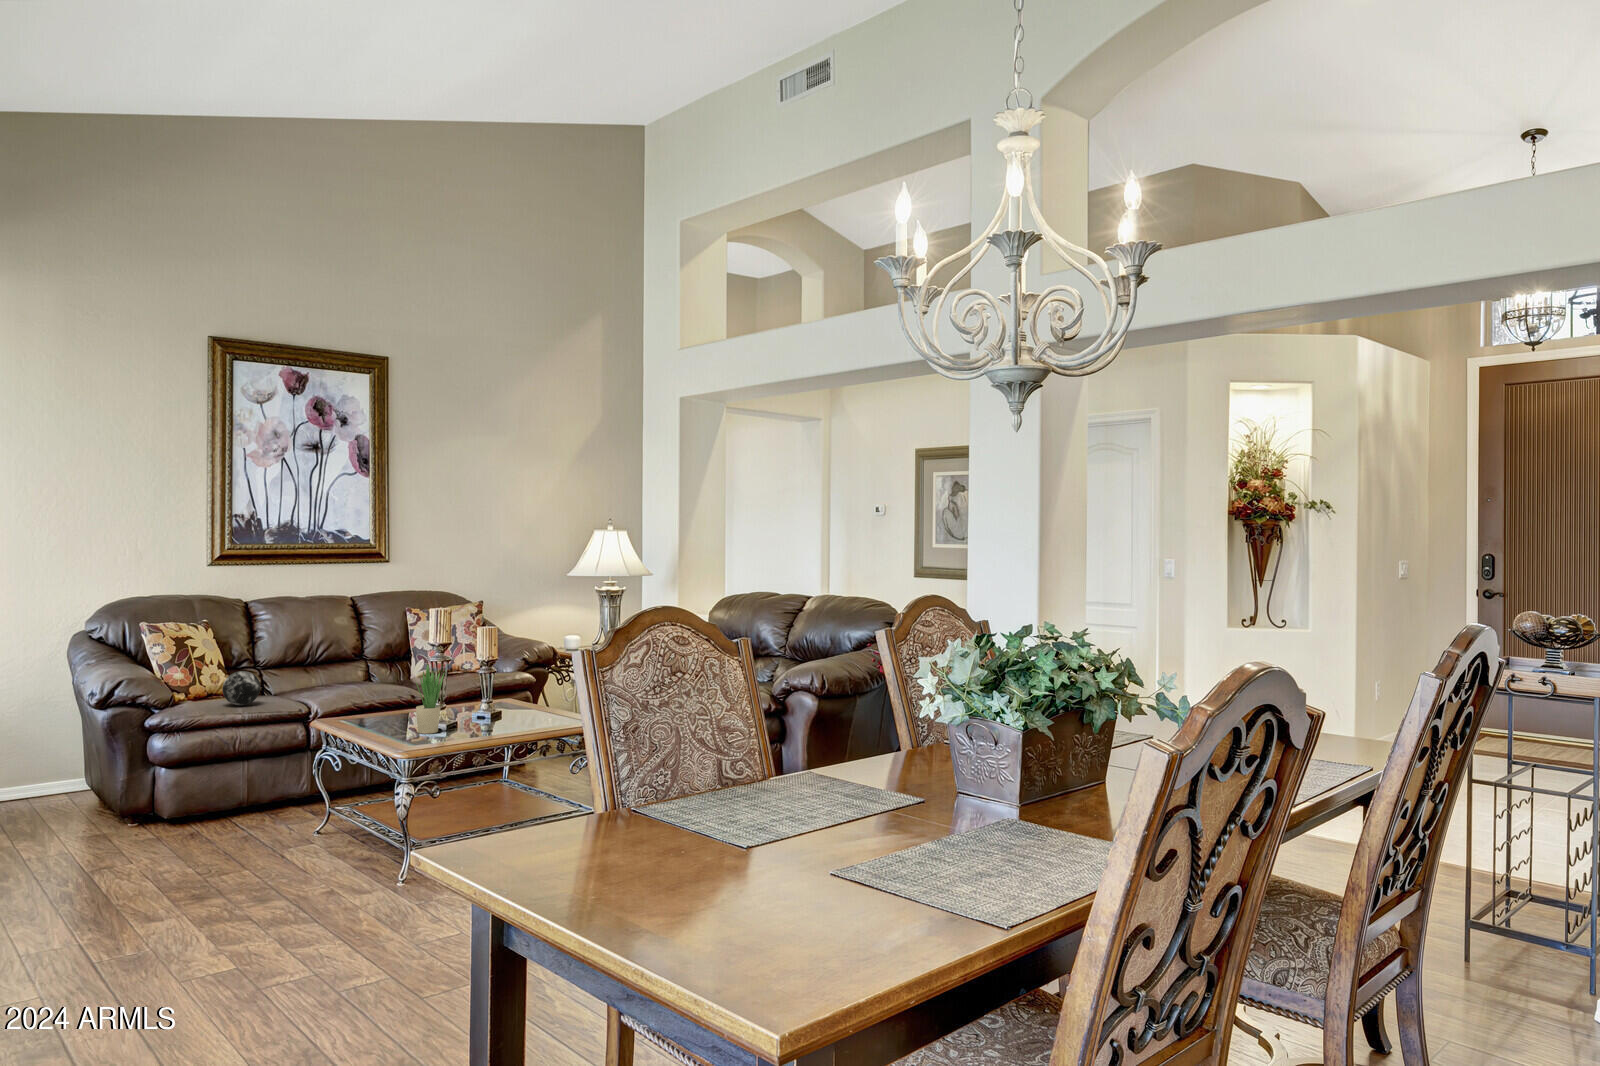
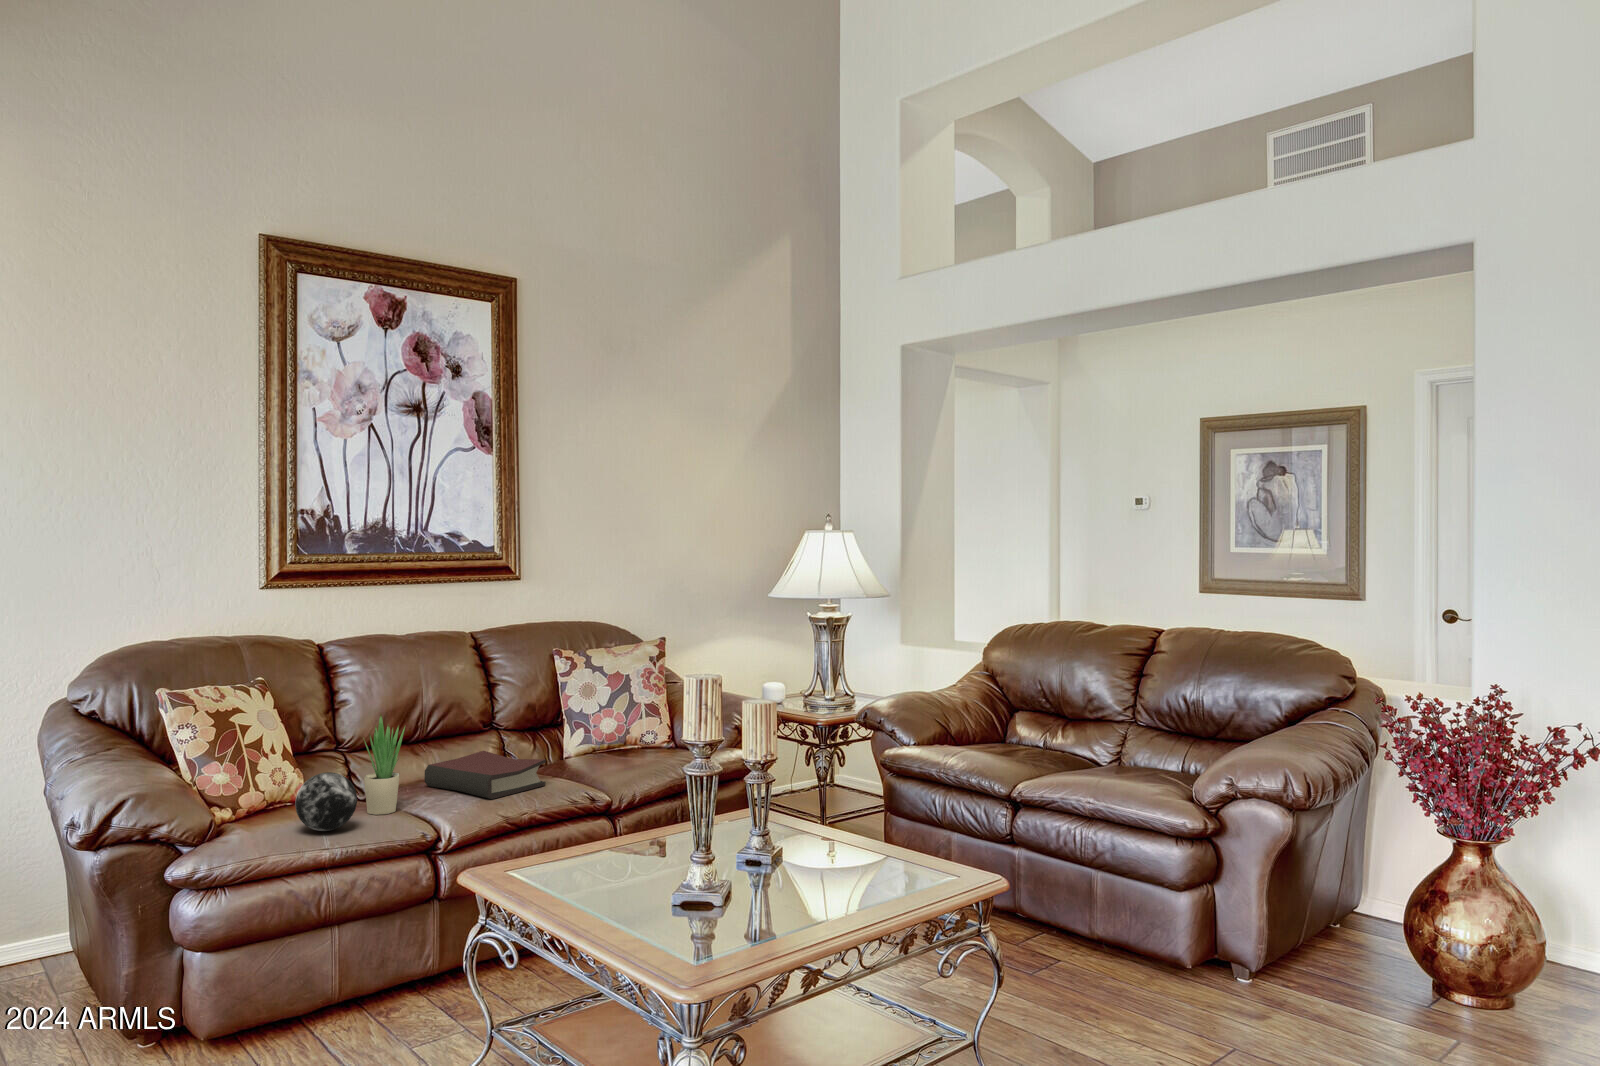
potted plant: present [416,663,444,734] -> present [364,713,405,815]
hardback book: none [310,669,388,694] -> present [424,751,546,799]

